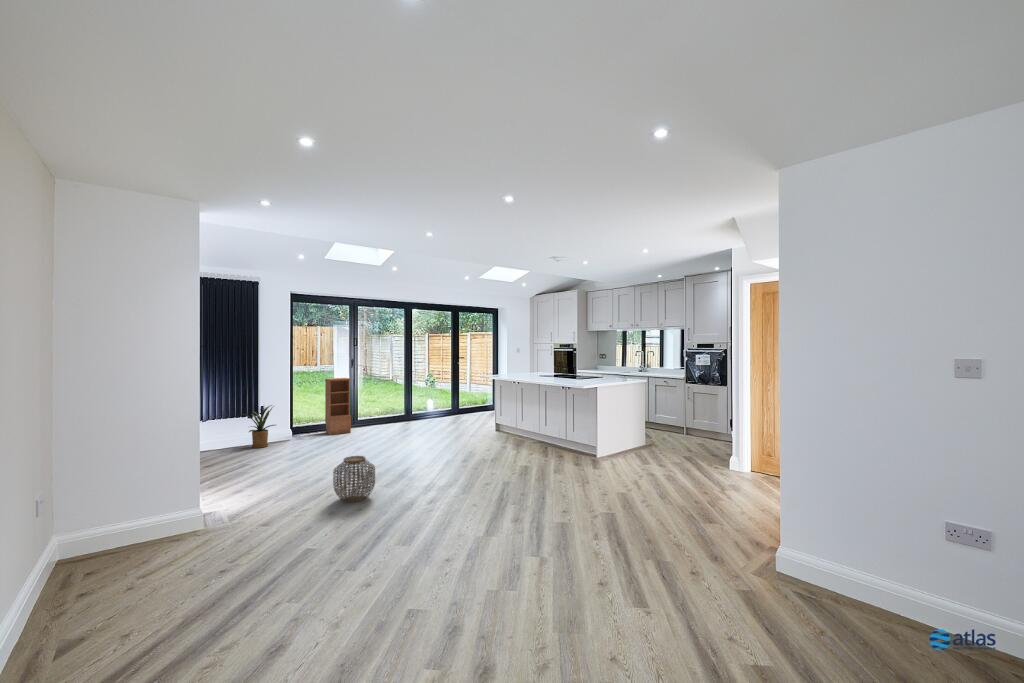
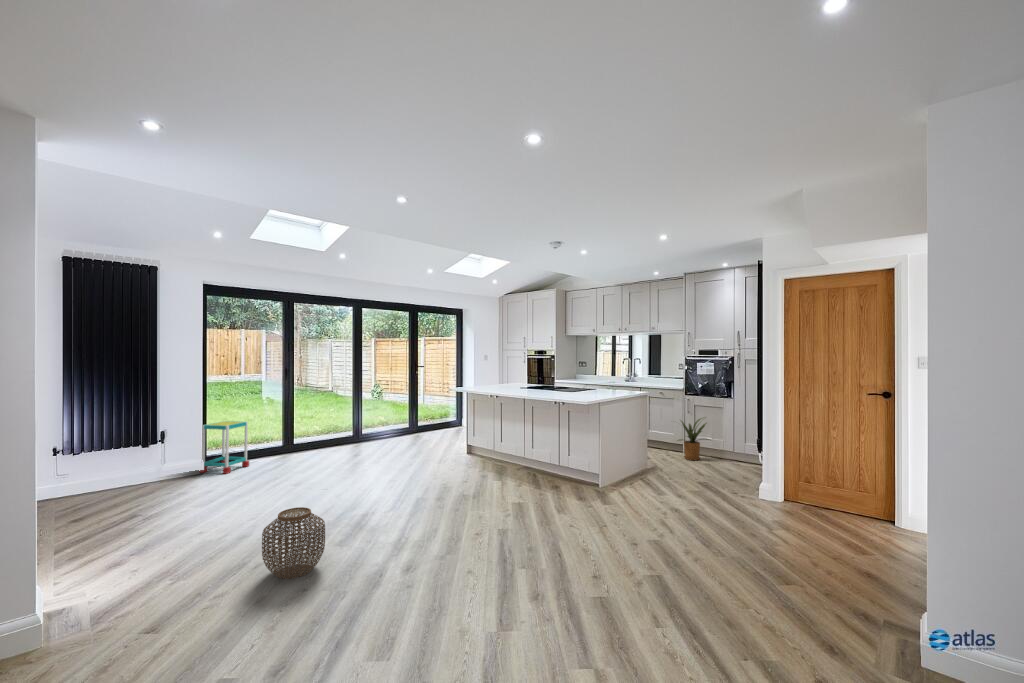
bookcase: present [325,378,351,435] -> none [251,392,286,465]
side table: none [288,400,324,440] -> present [199,421,249,474]
house plant: present [246,405,275,448] -> present [678,418,709,460]

